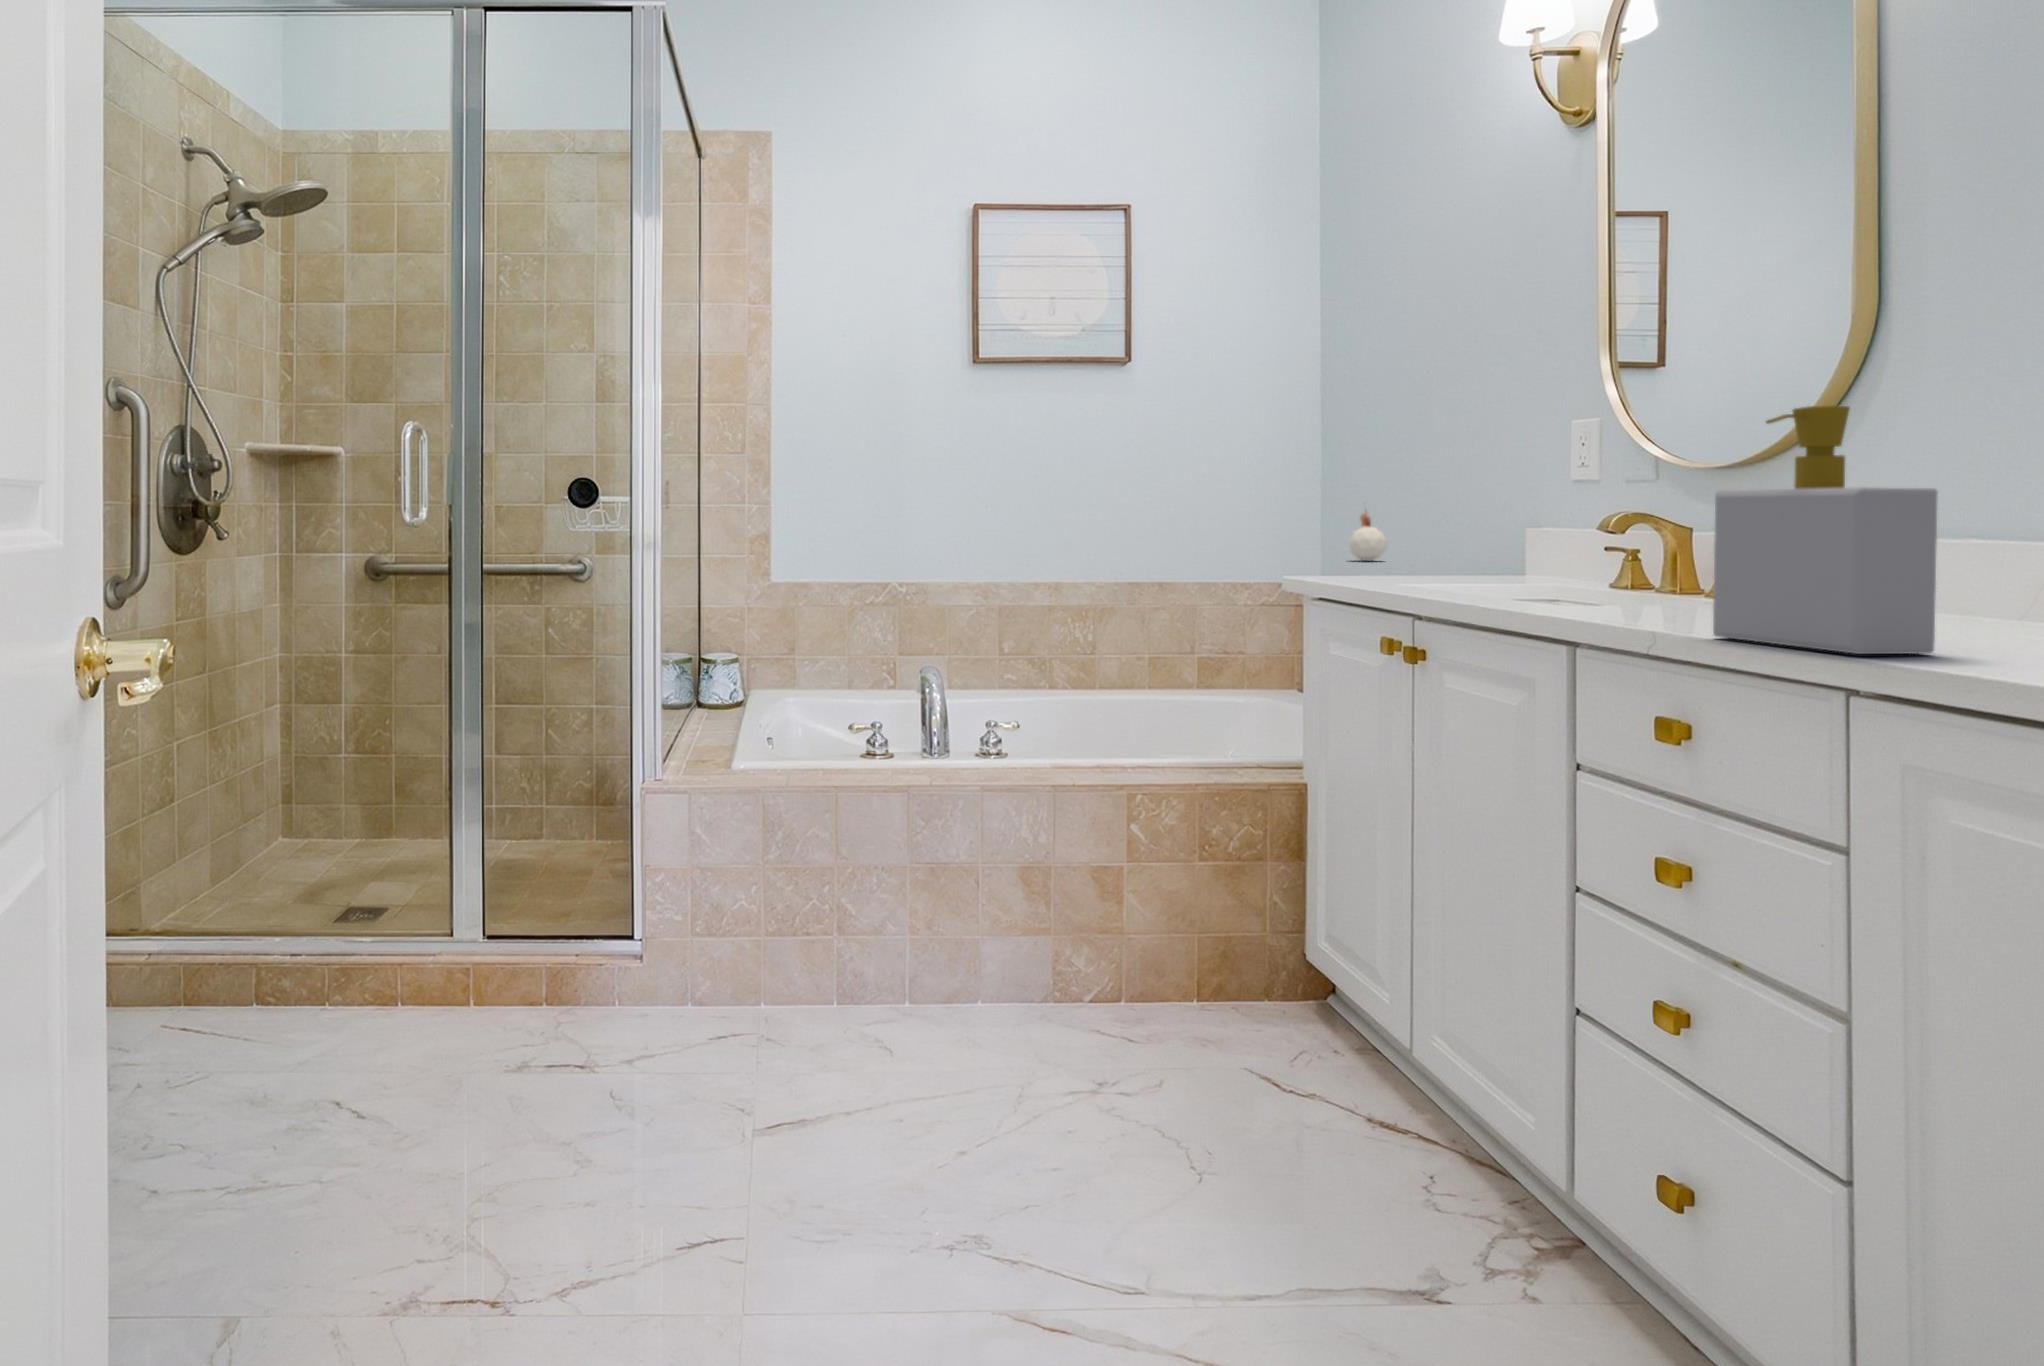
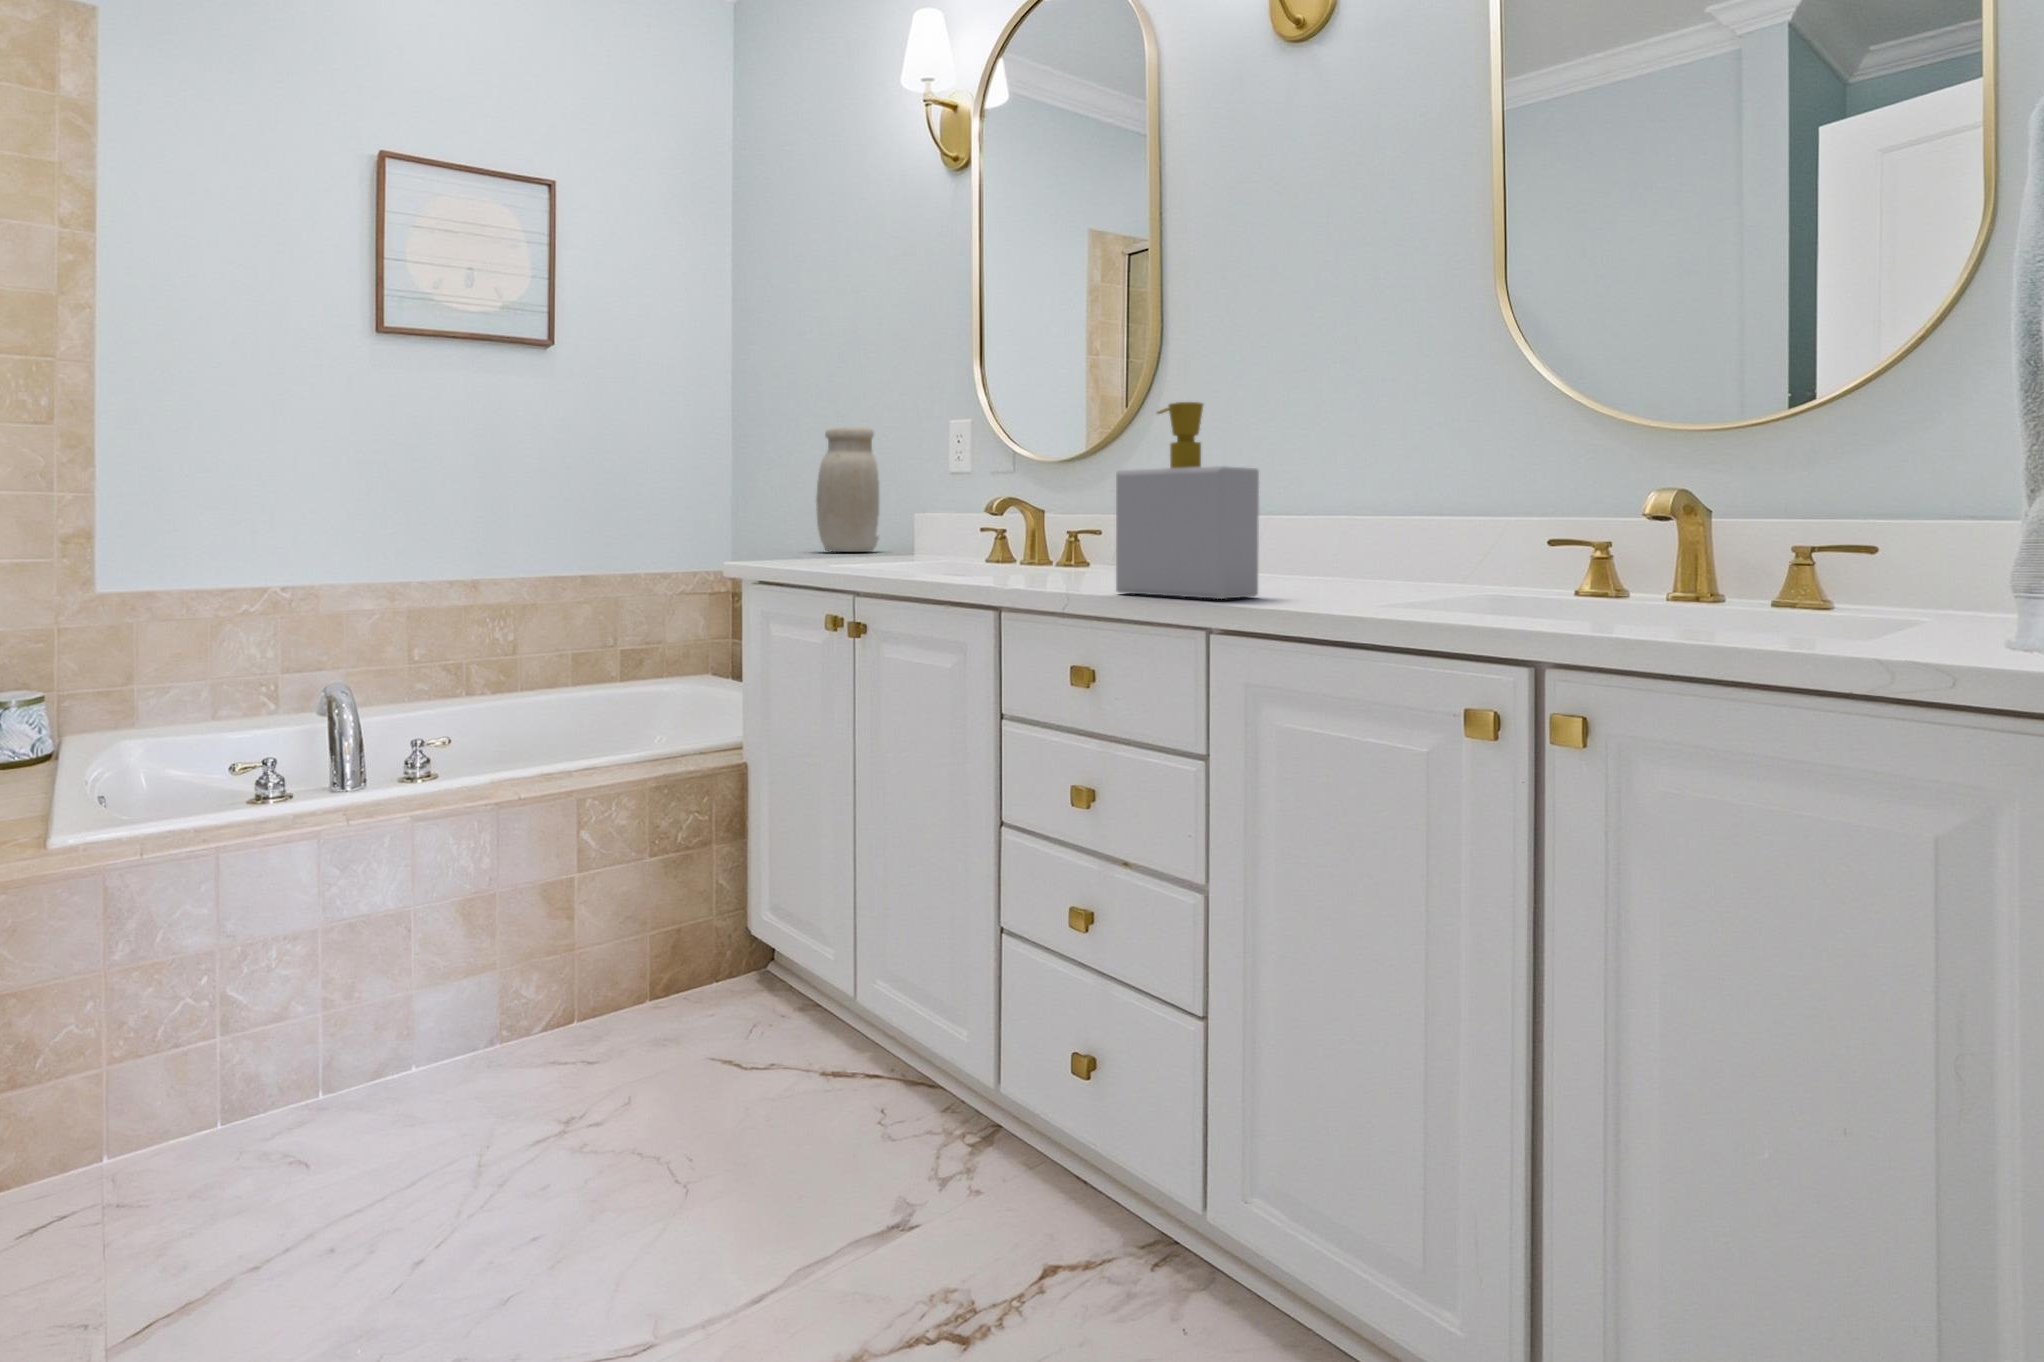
jar: none [1410,427,1495,567] -> present [816,426,879,552]
candle: present [1349,511,1387,561] -> none [760,495,792,549]

